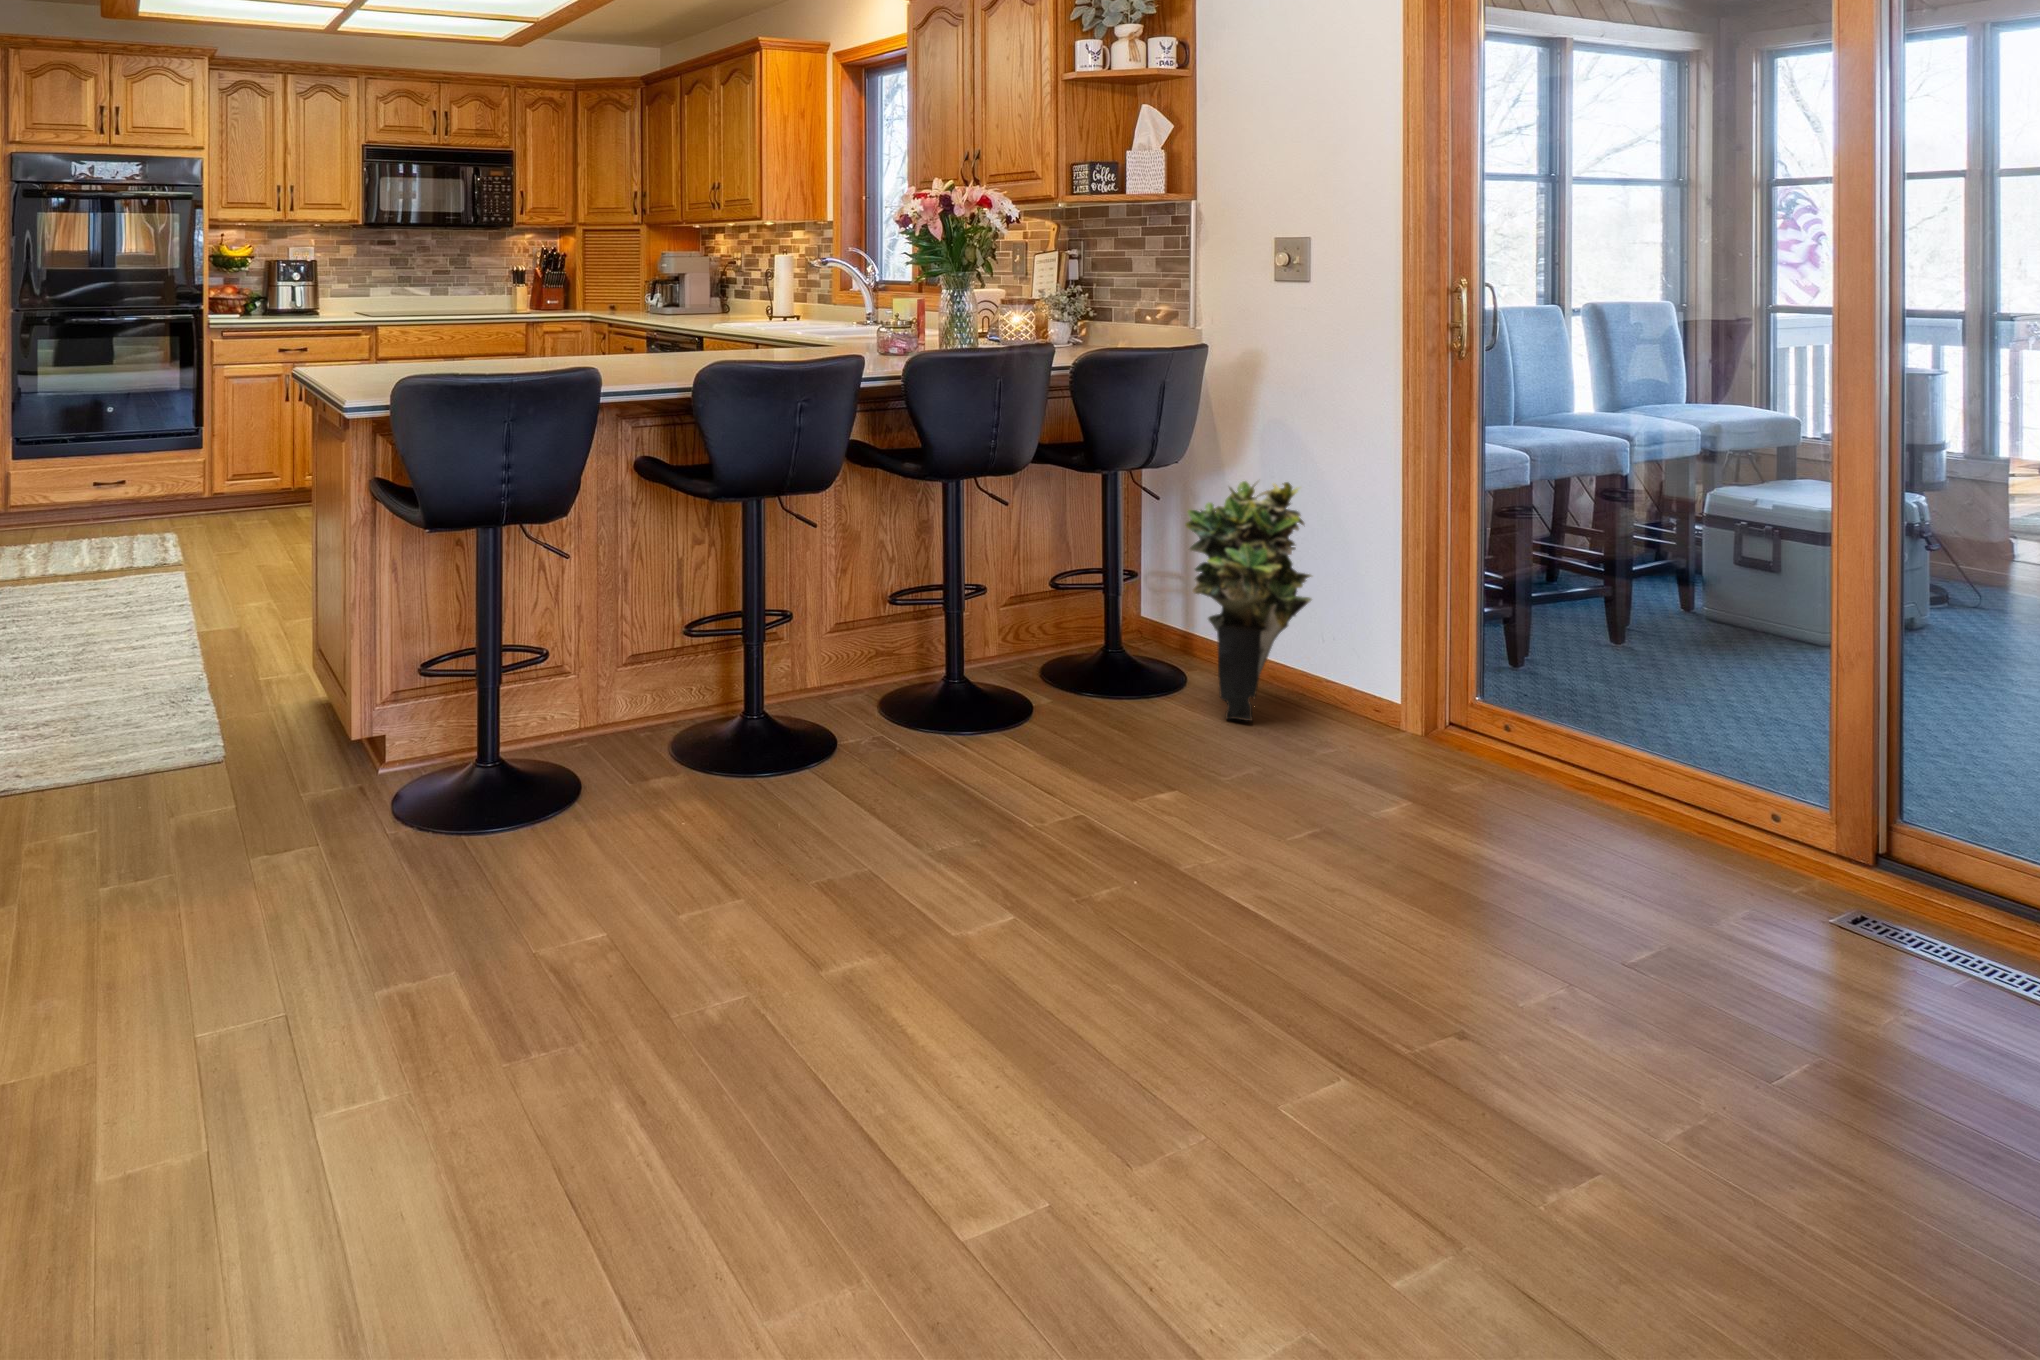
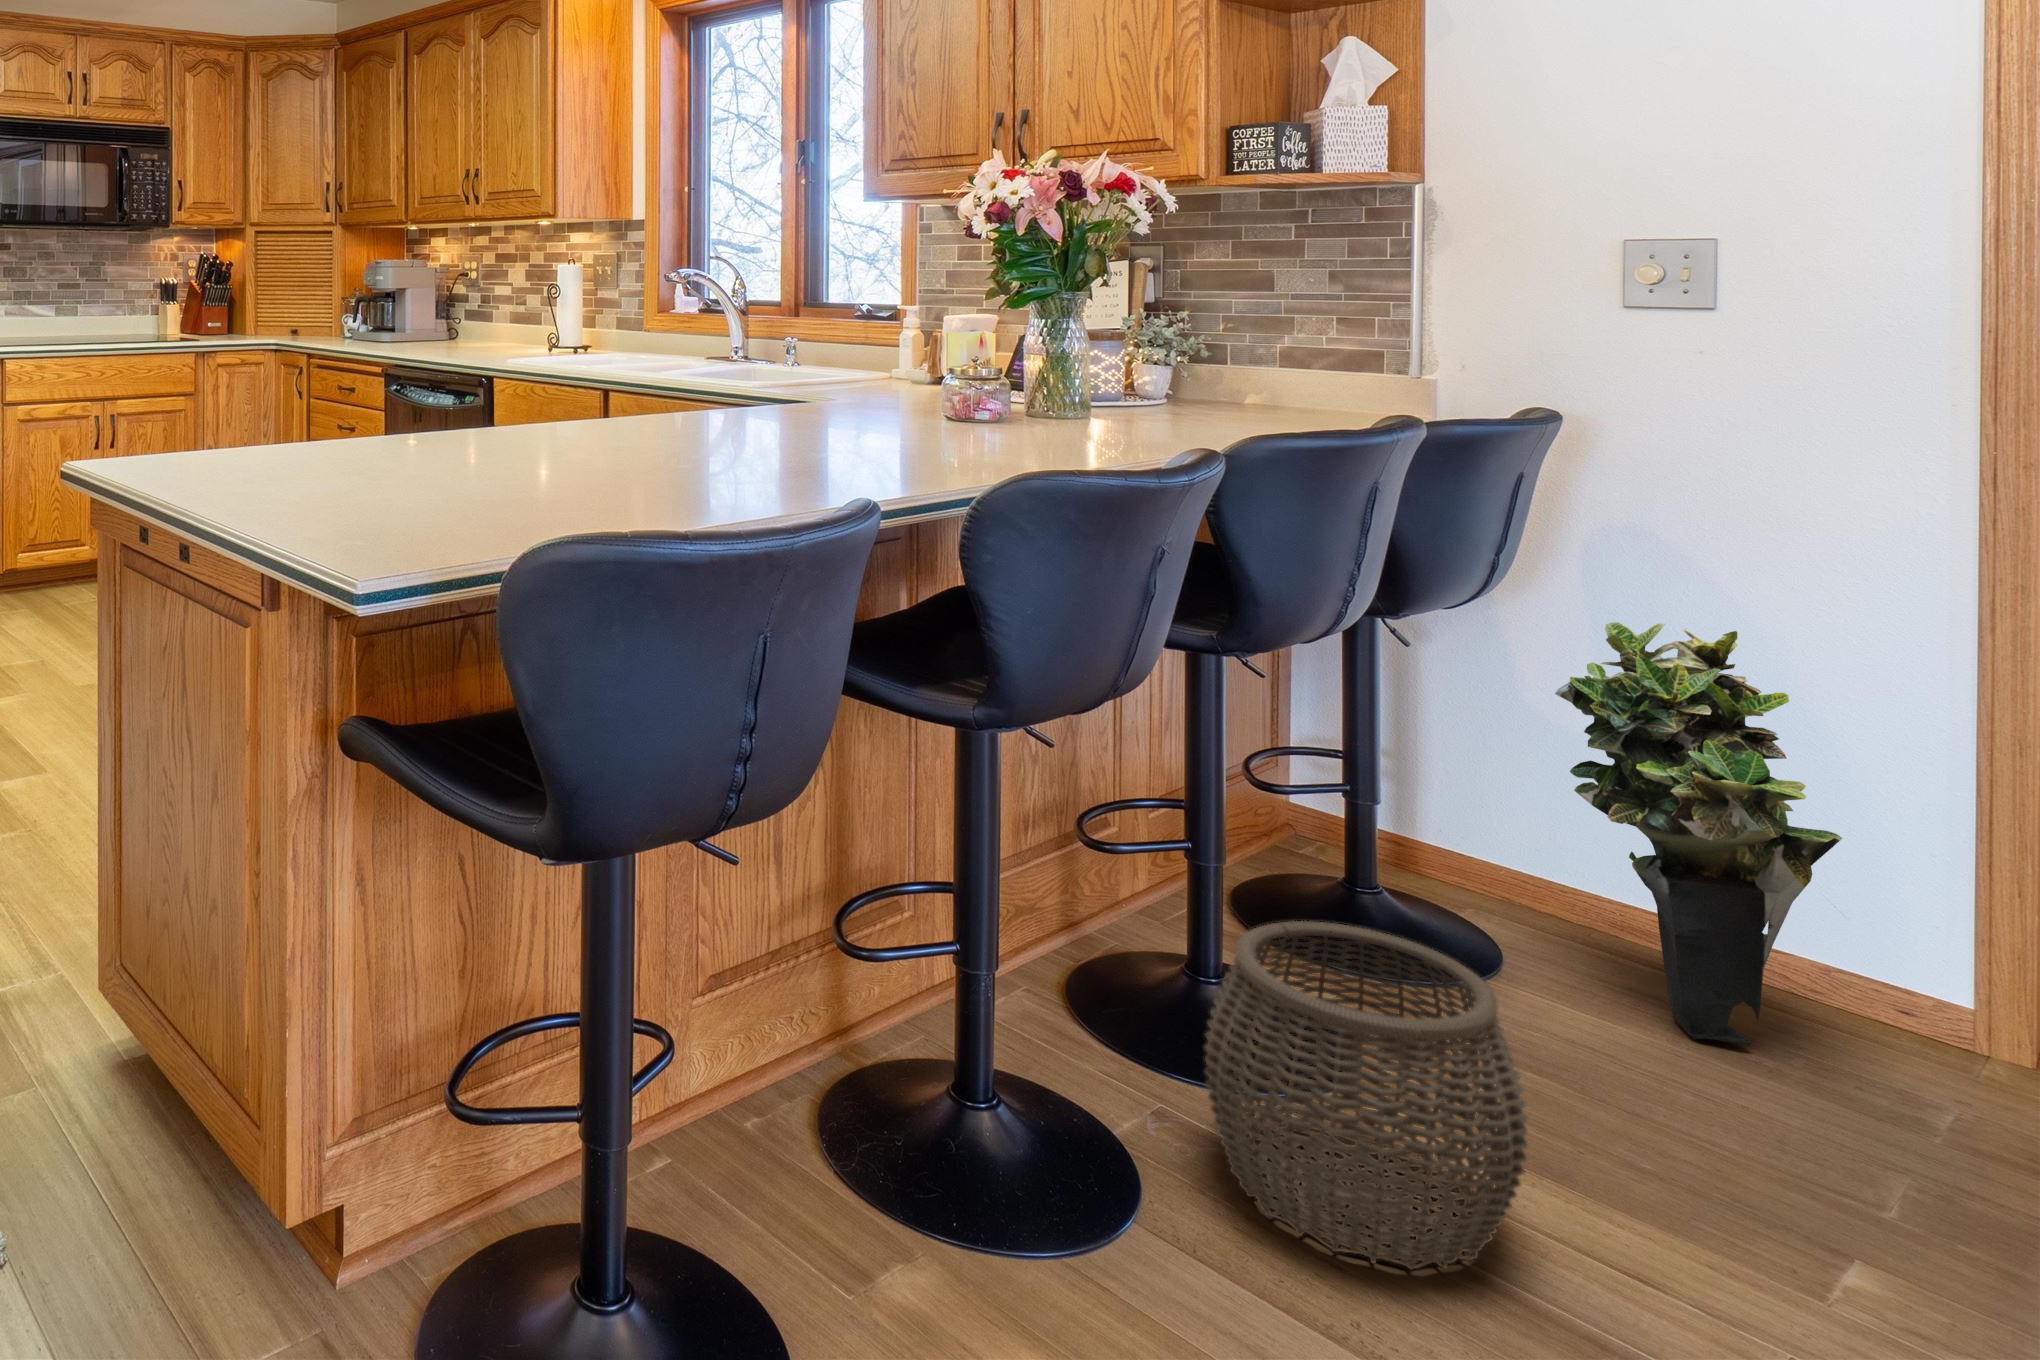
woven basket: none [852,623,1000,782] -> present [1205,921,1528,1269]

